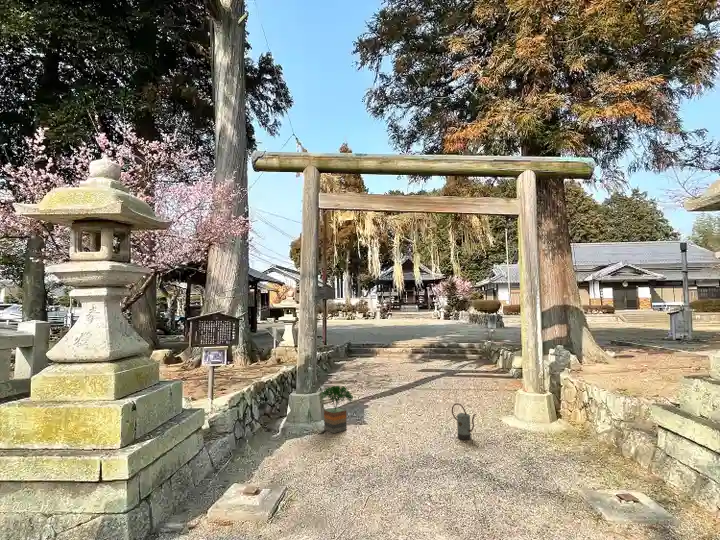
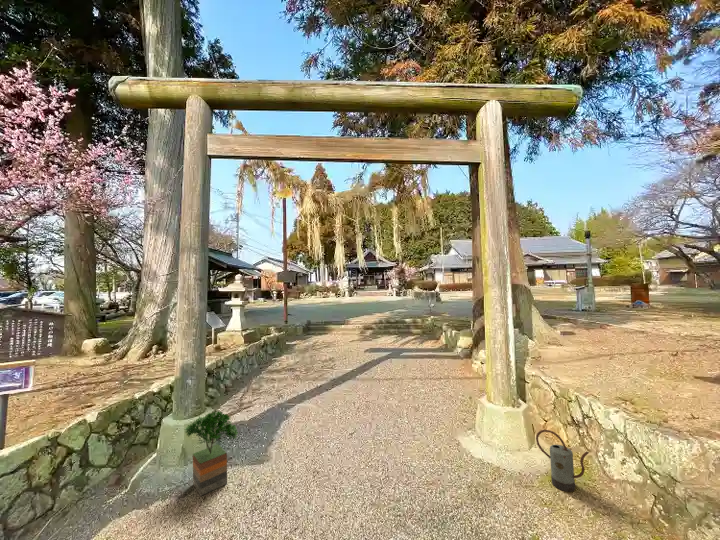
watering can: present [452,403,476,440] -> present [536,430,589,492]

